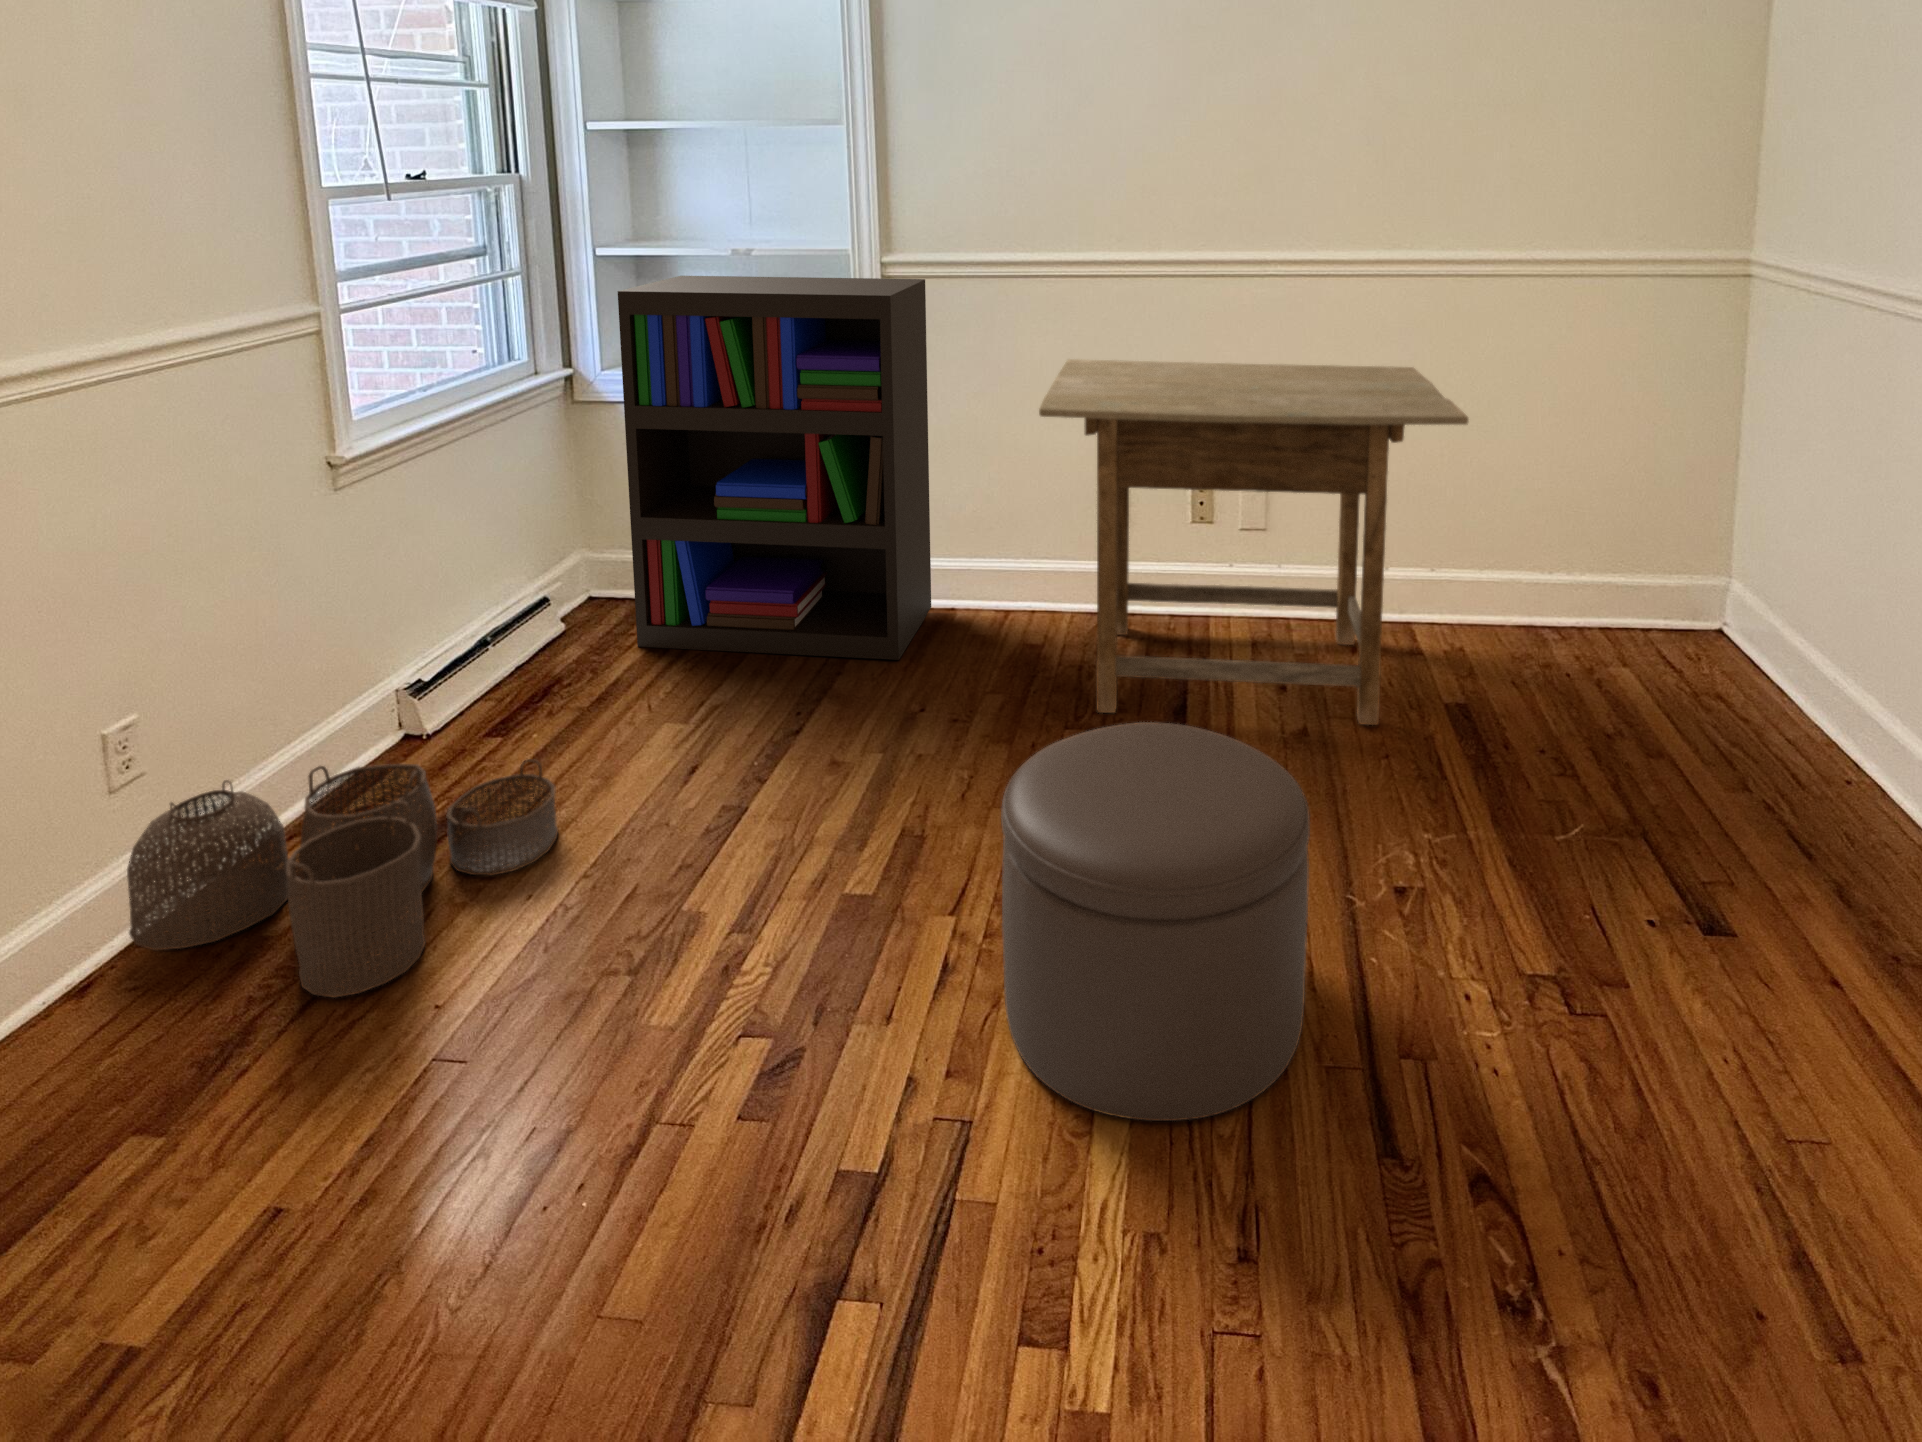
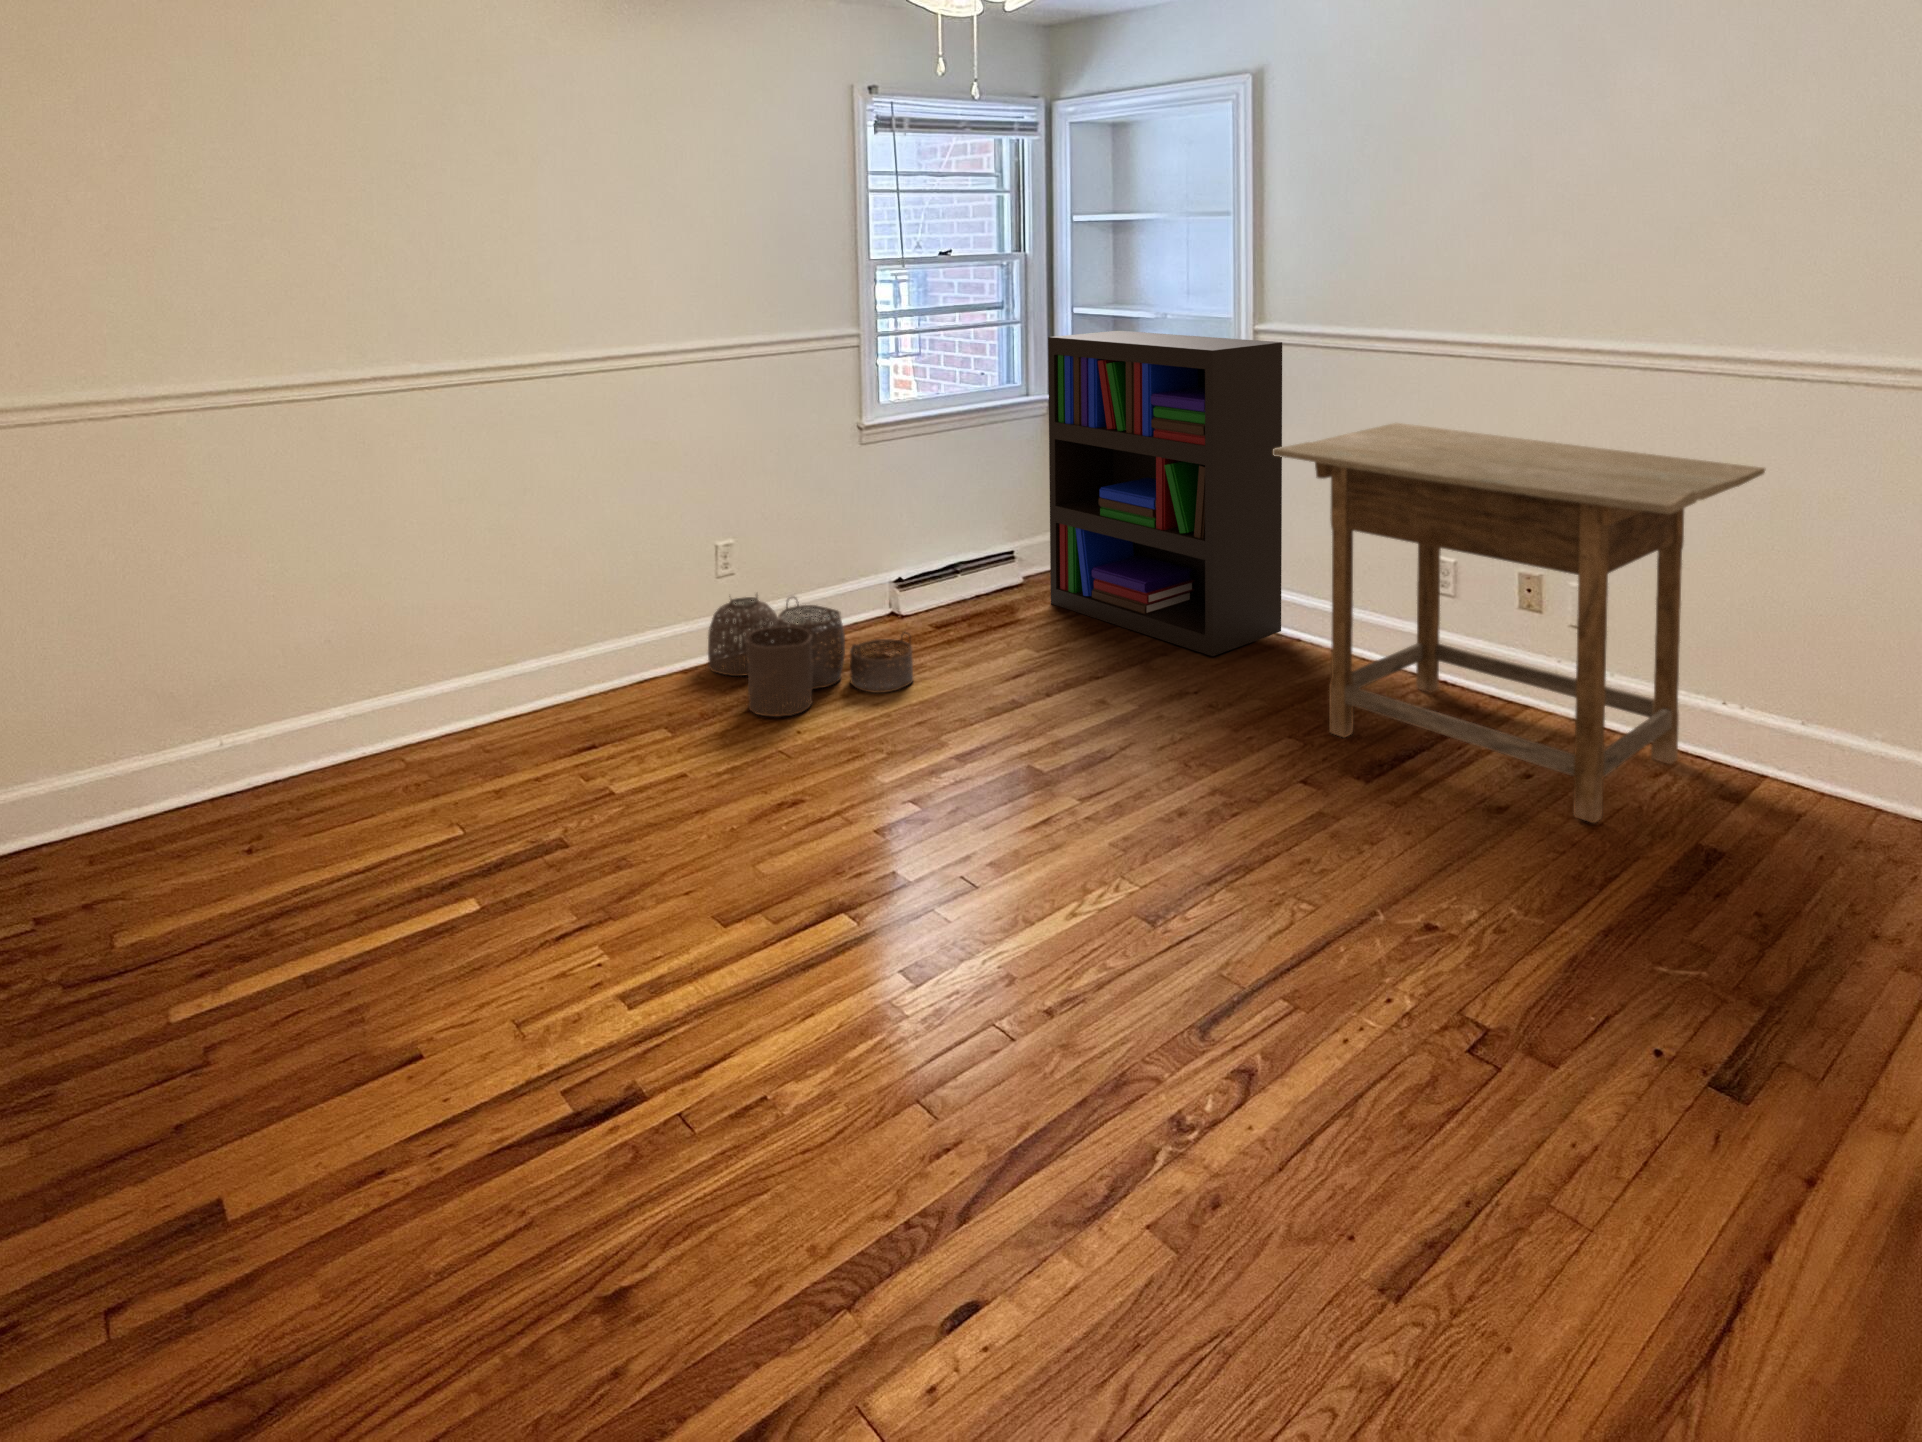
ottoman: present [1001,722,1310,1121] -> none [1028,678,1266,961]

